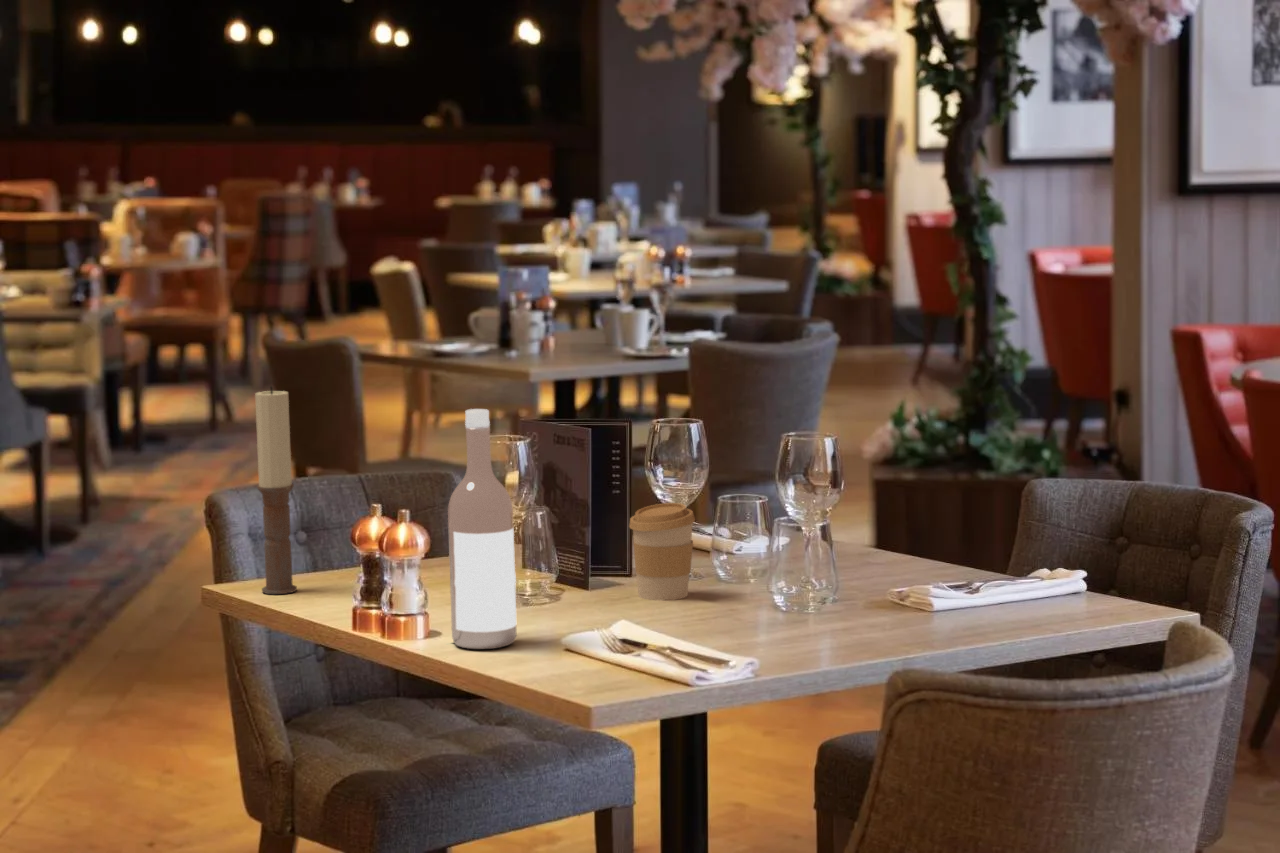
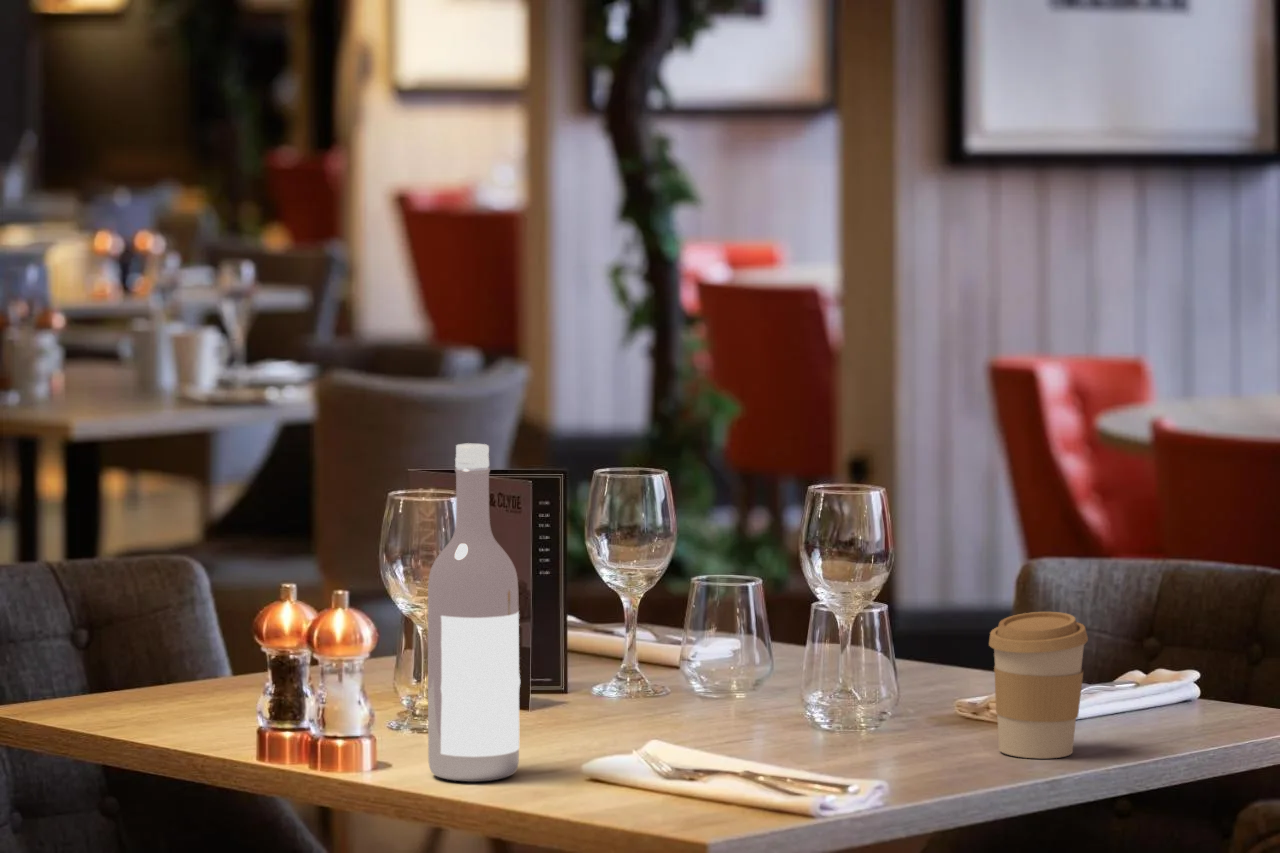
candle: present [255,387,297,594] -> none [78,422,129,720]
coffee cup: present [630,503,695,600] -> present [989,612,1088,758]

